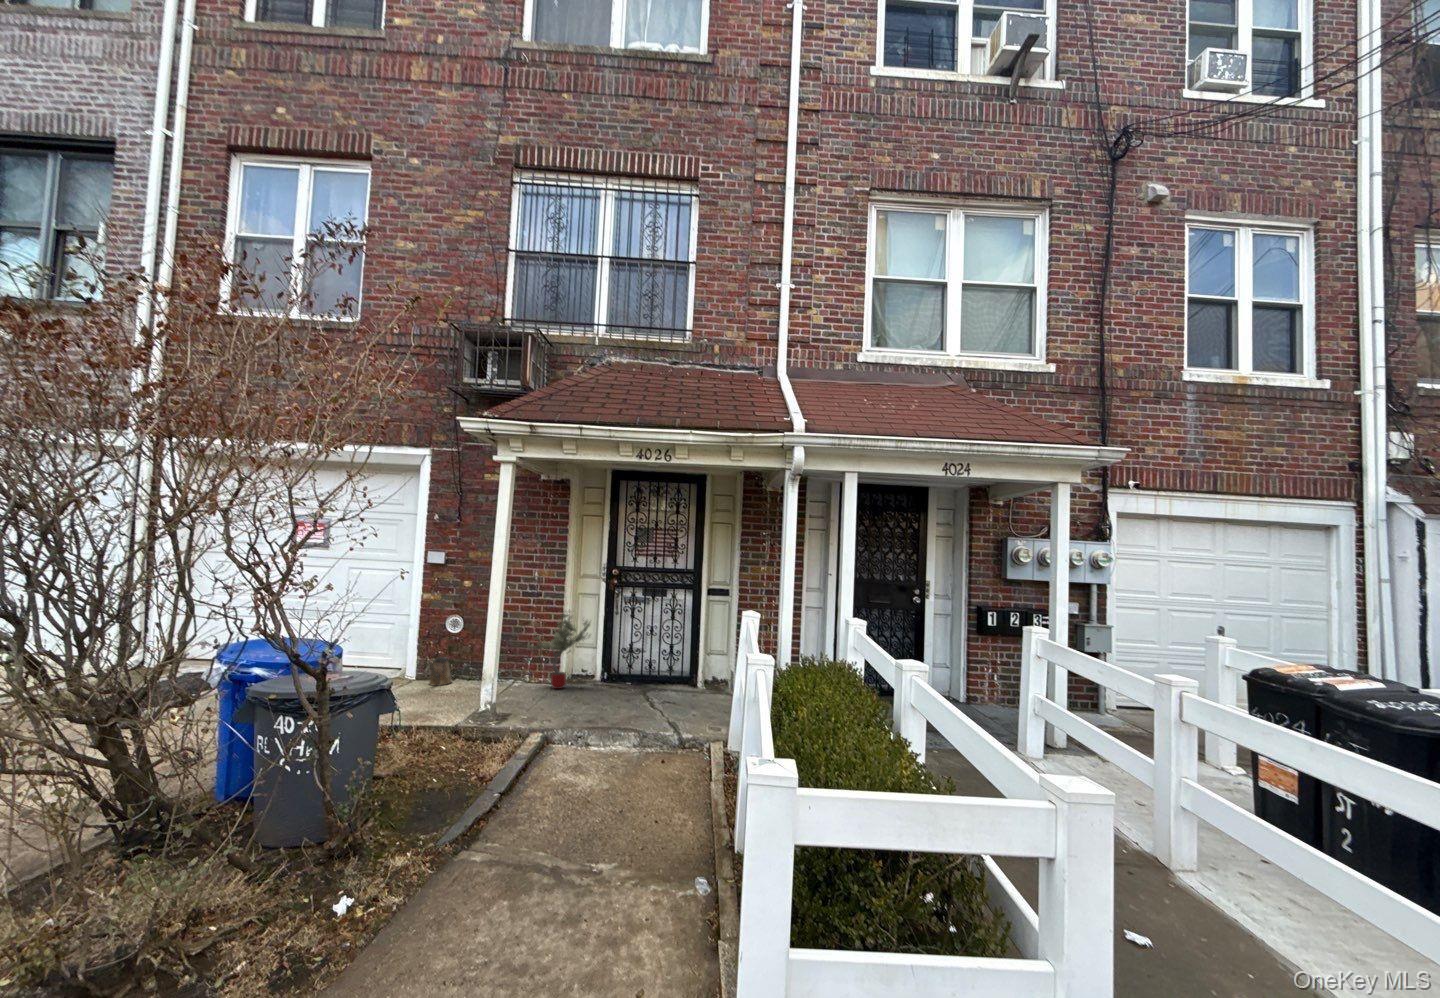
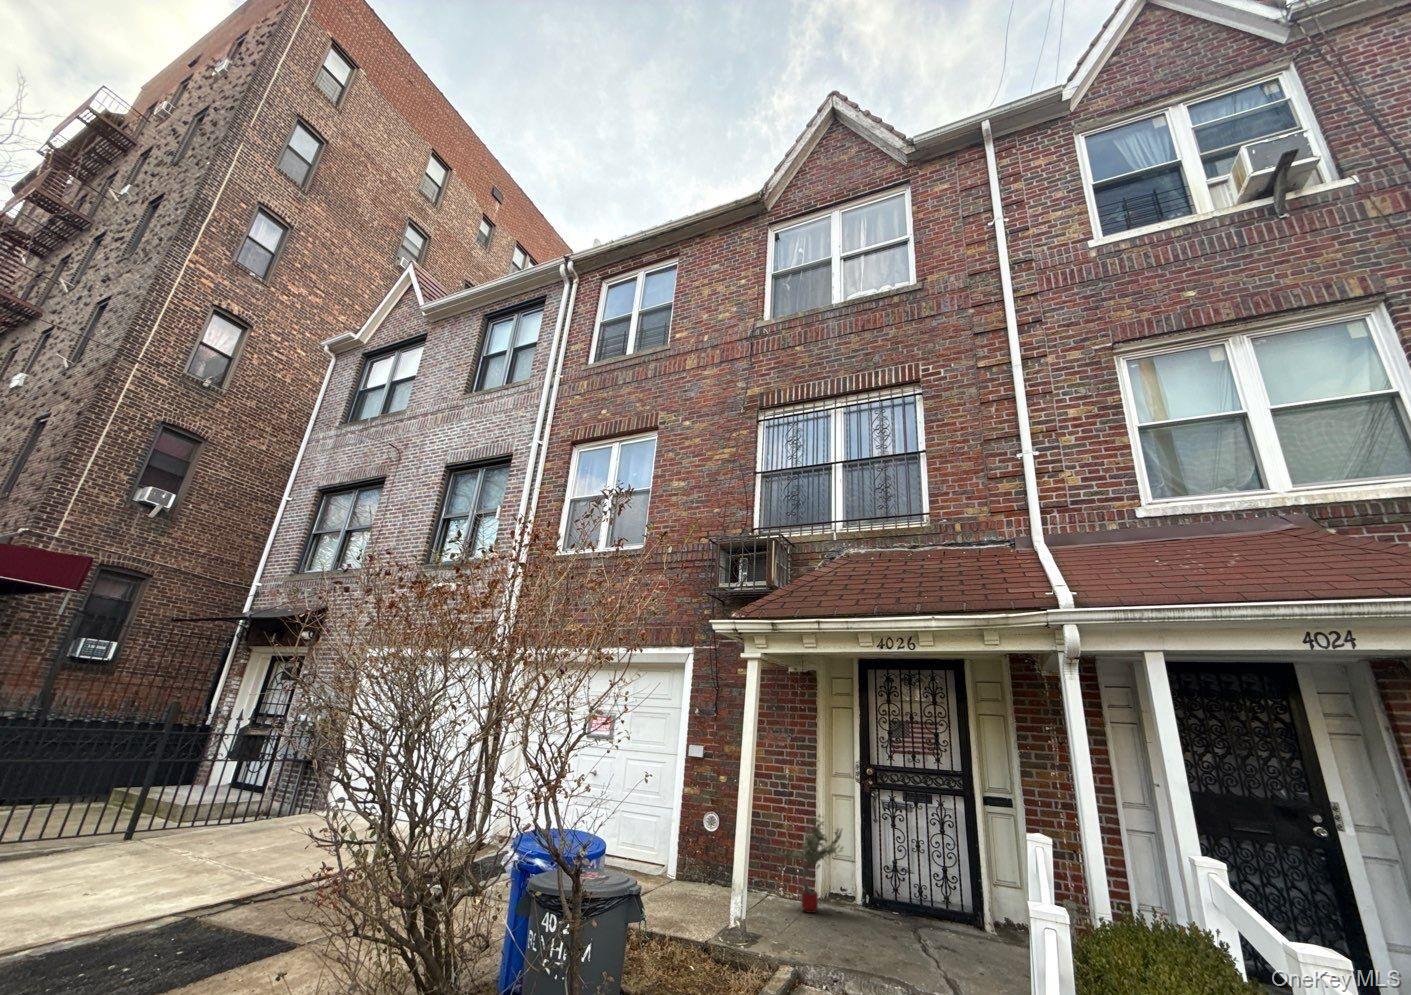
watering can: present [429,657,452,686] -> none [682,856,709,889]

